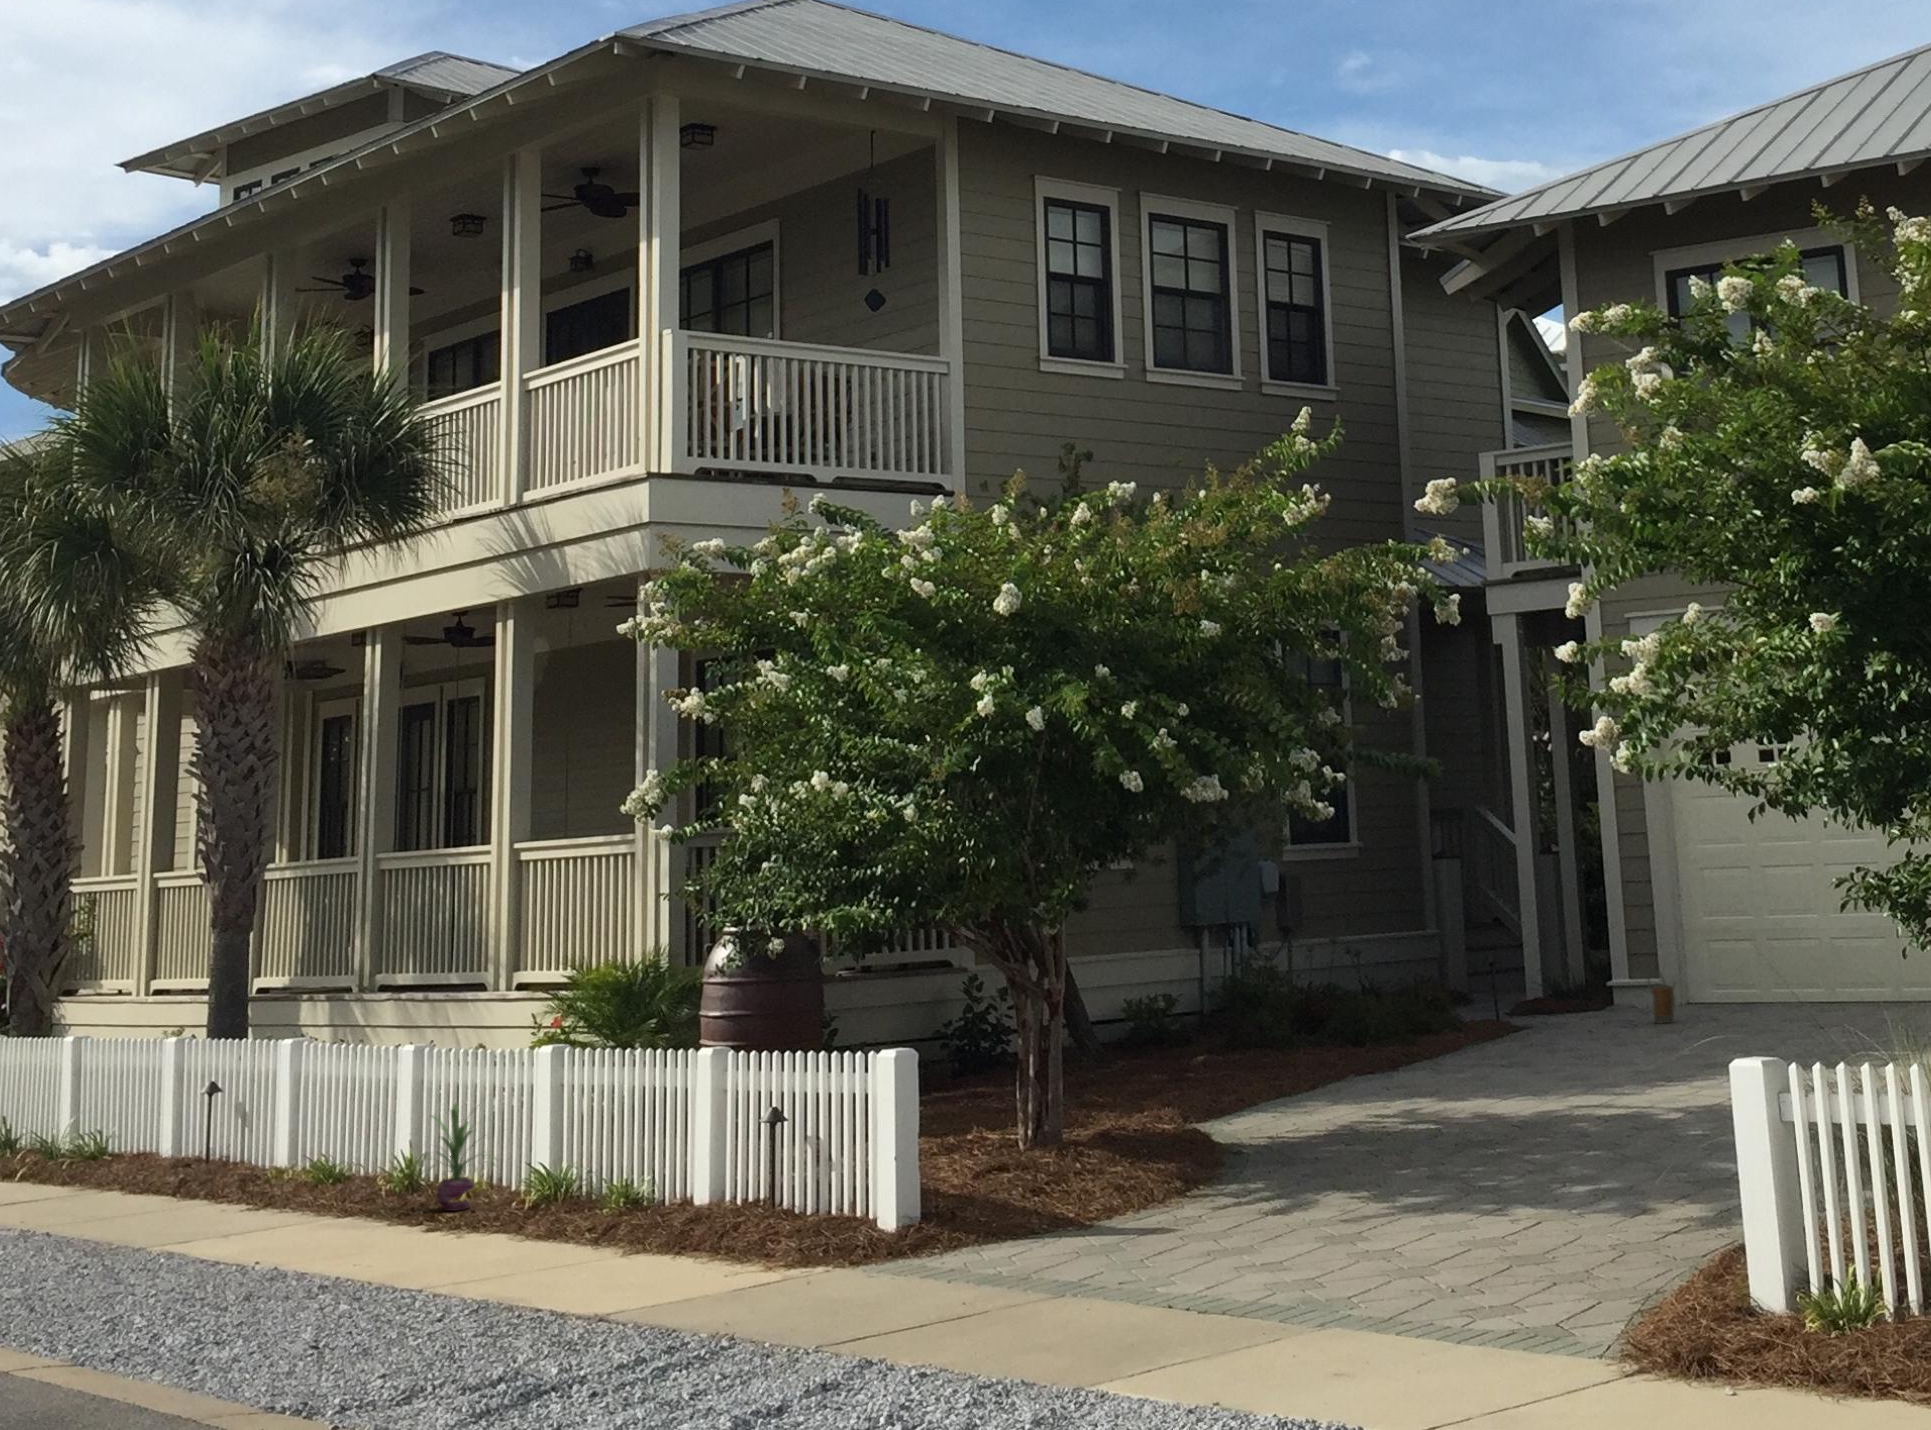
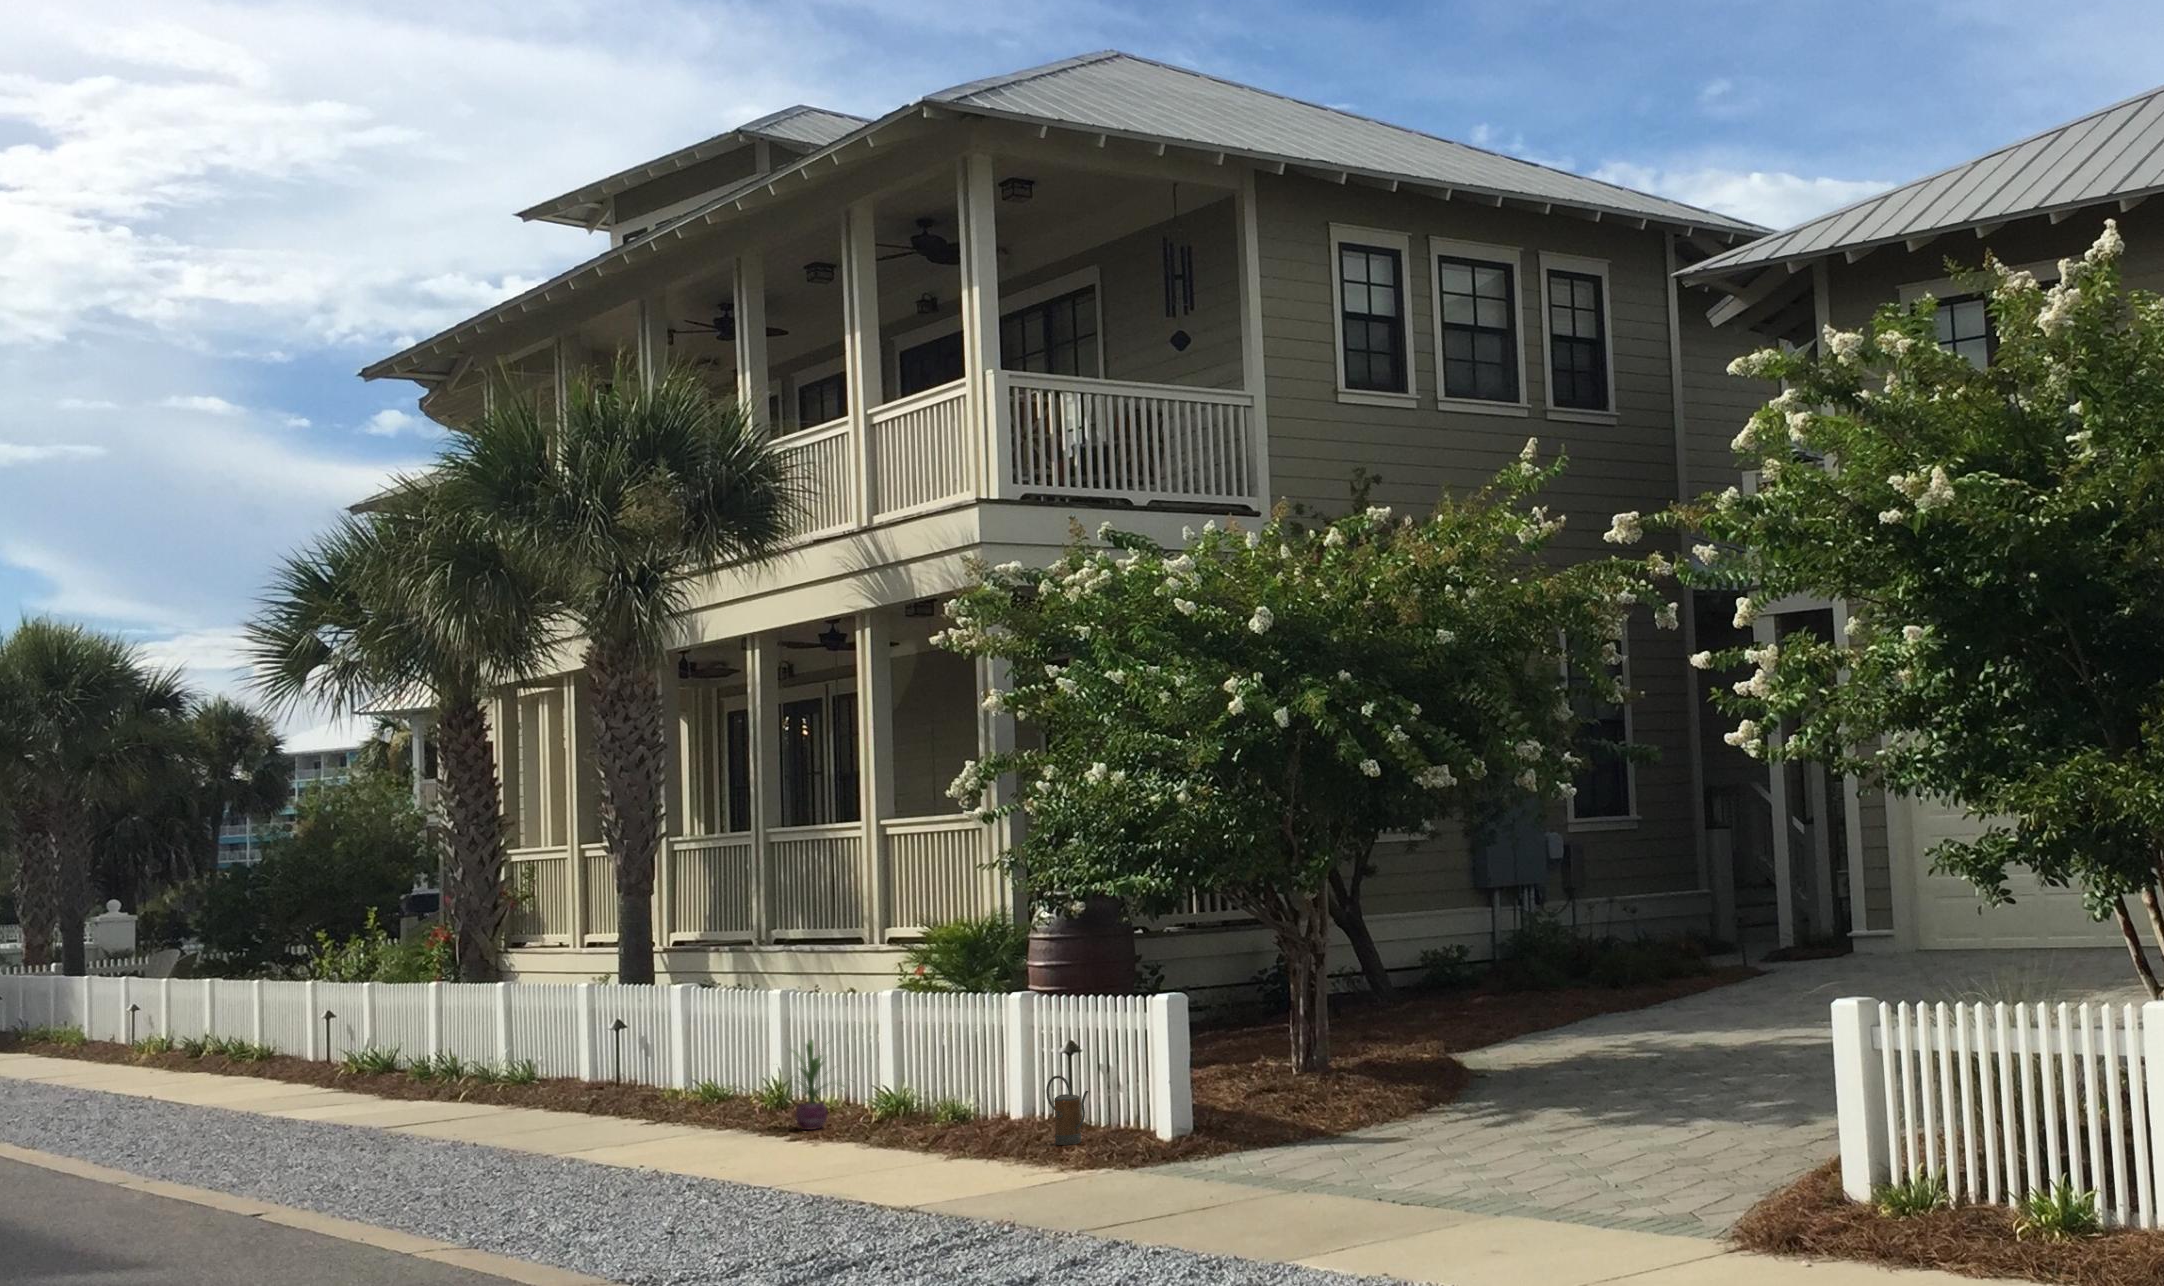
watering can: present [1648,970,1675,1023] -> present [1046,1076,1088,1145]

